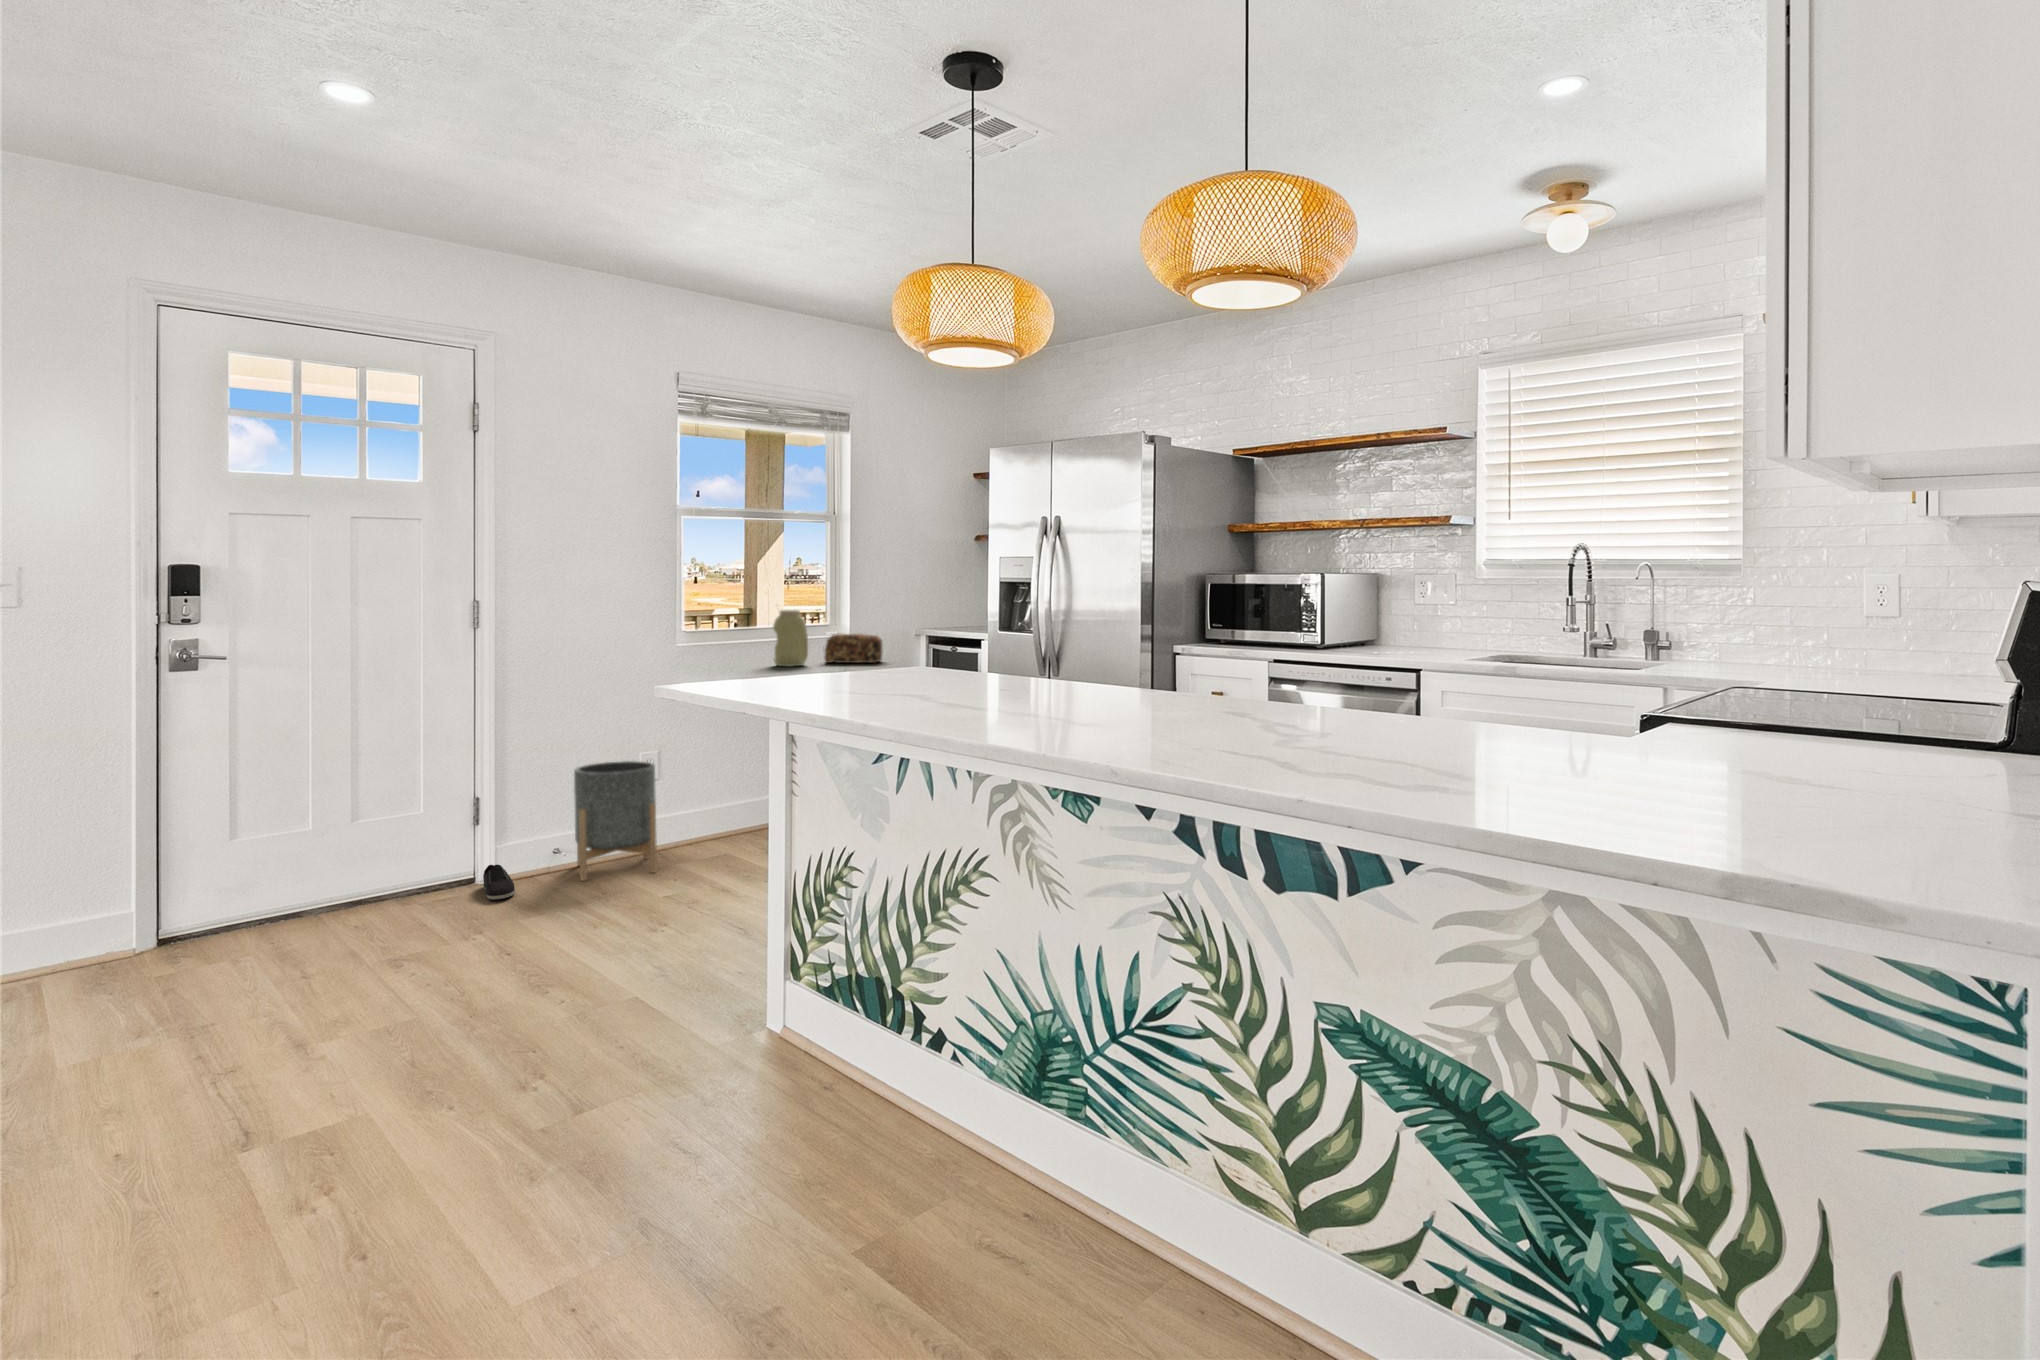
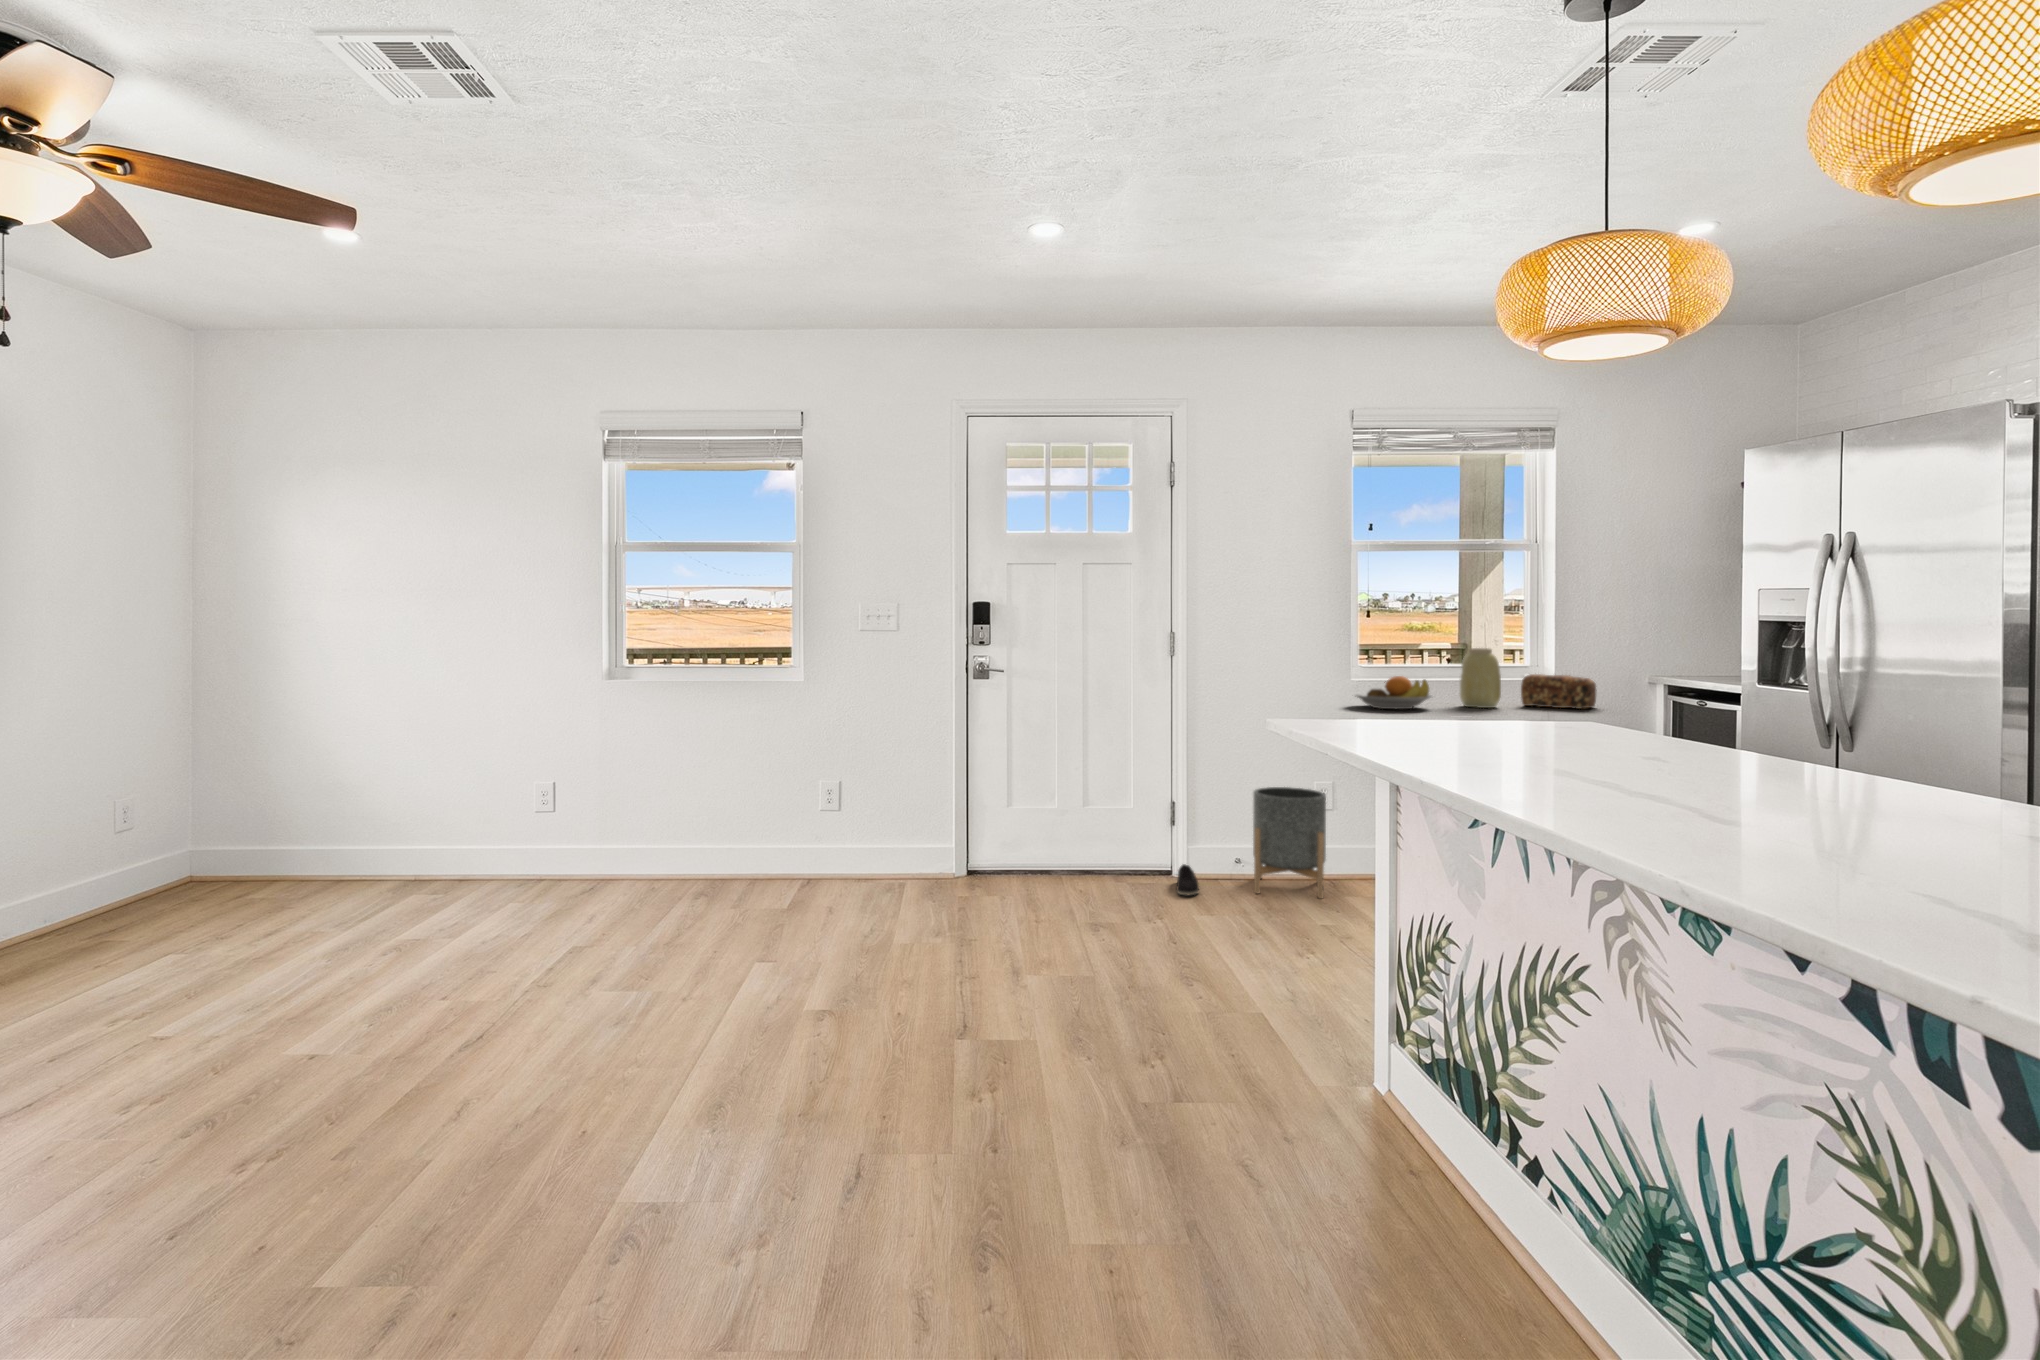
fruit bowl: none [671,639,751,672] -> present [1356,676,1432,709]

